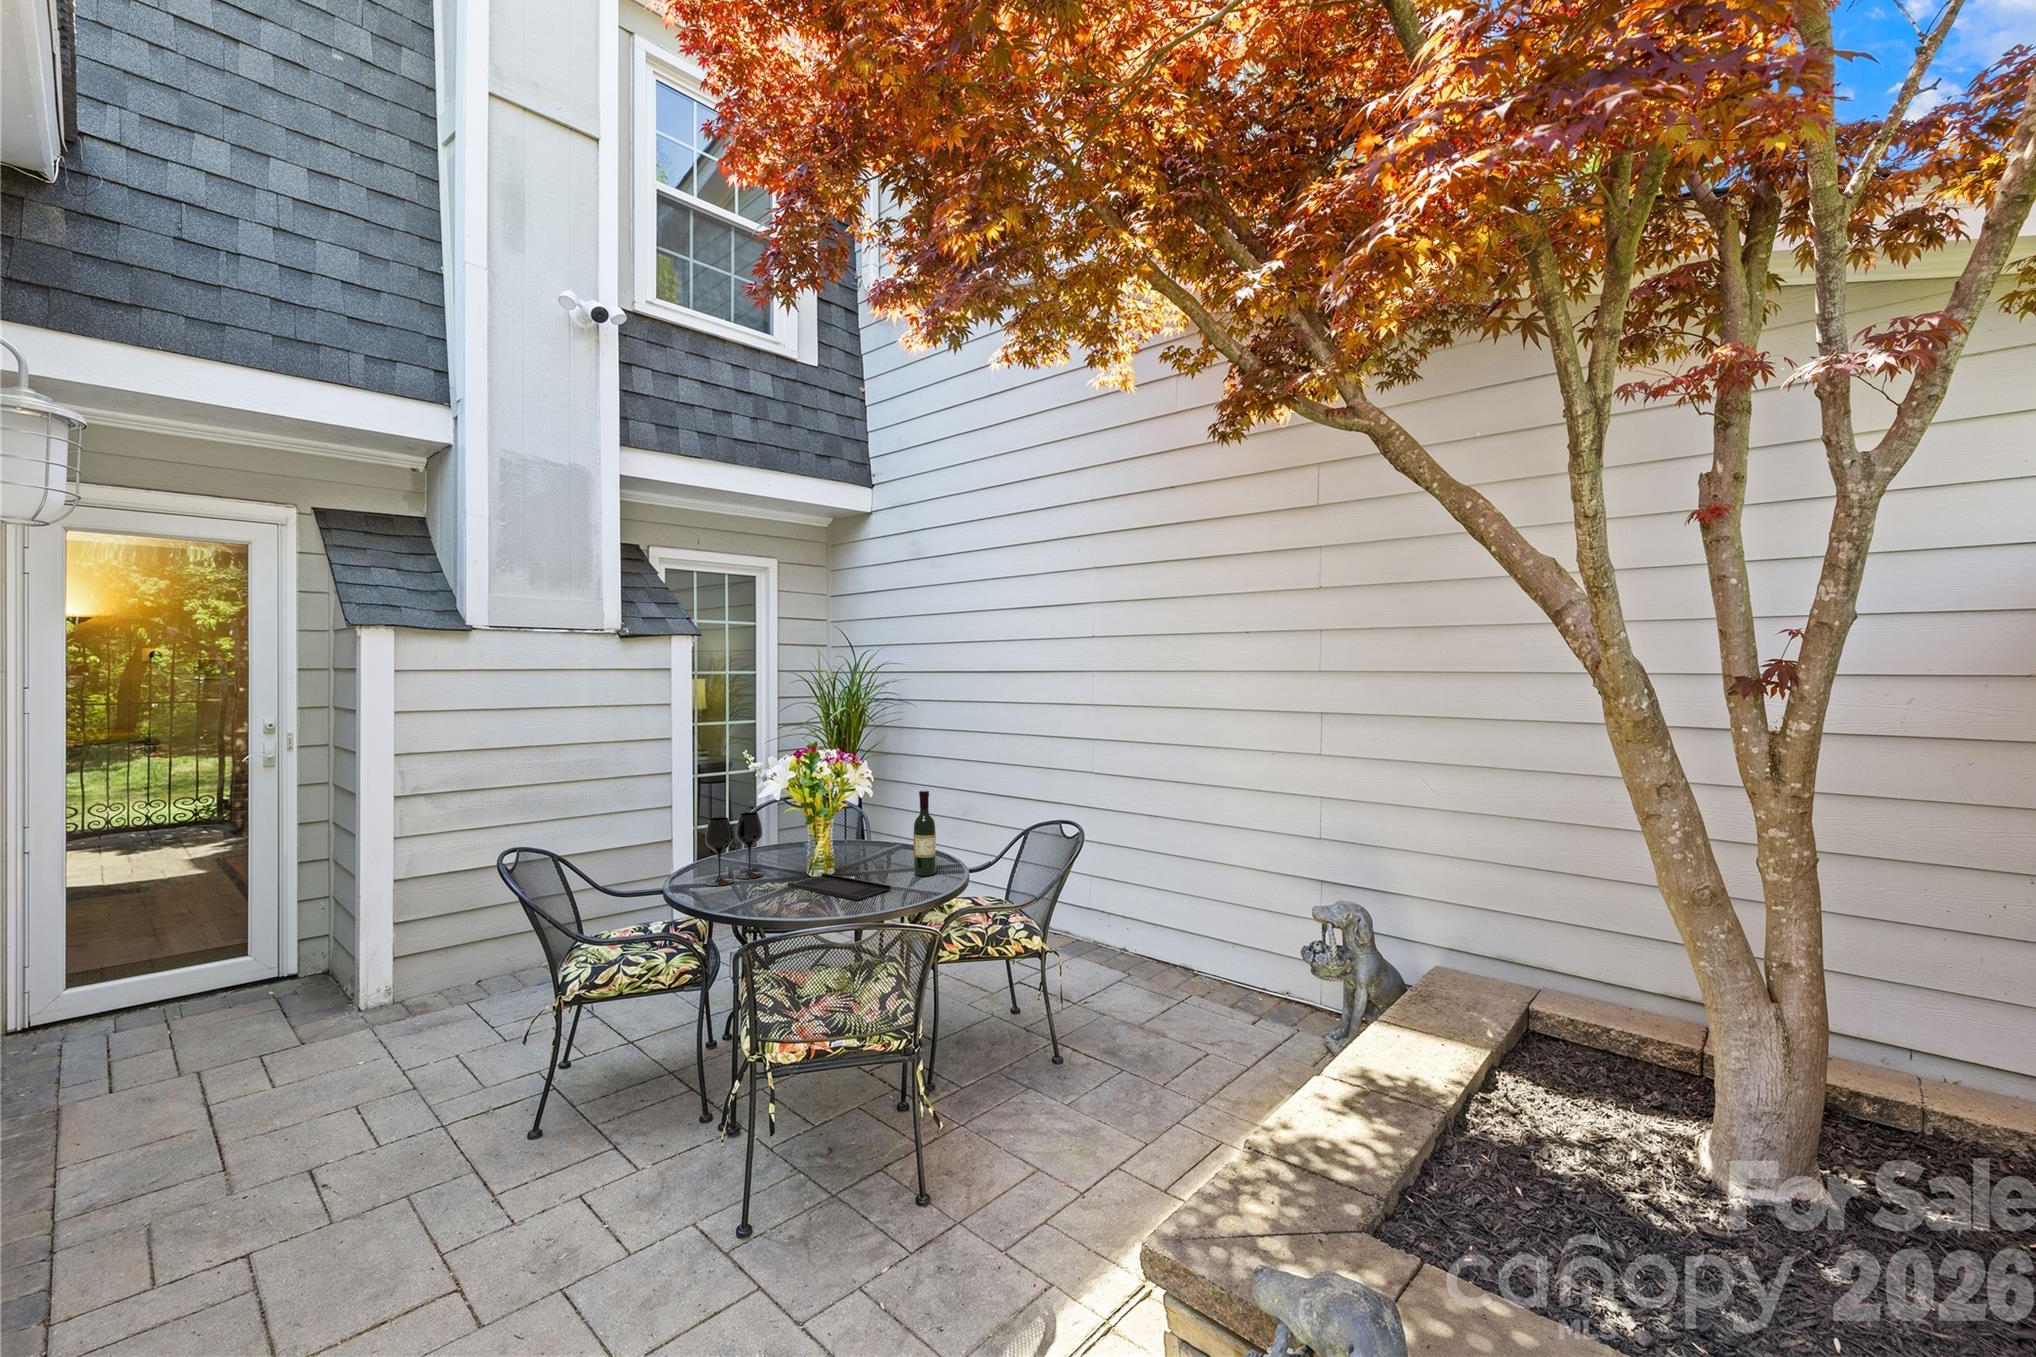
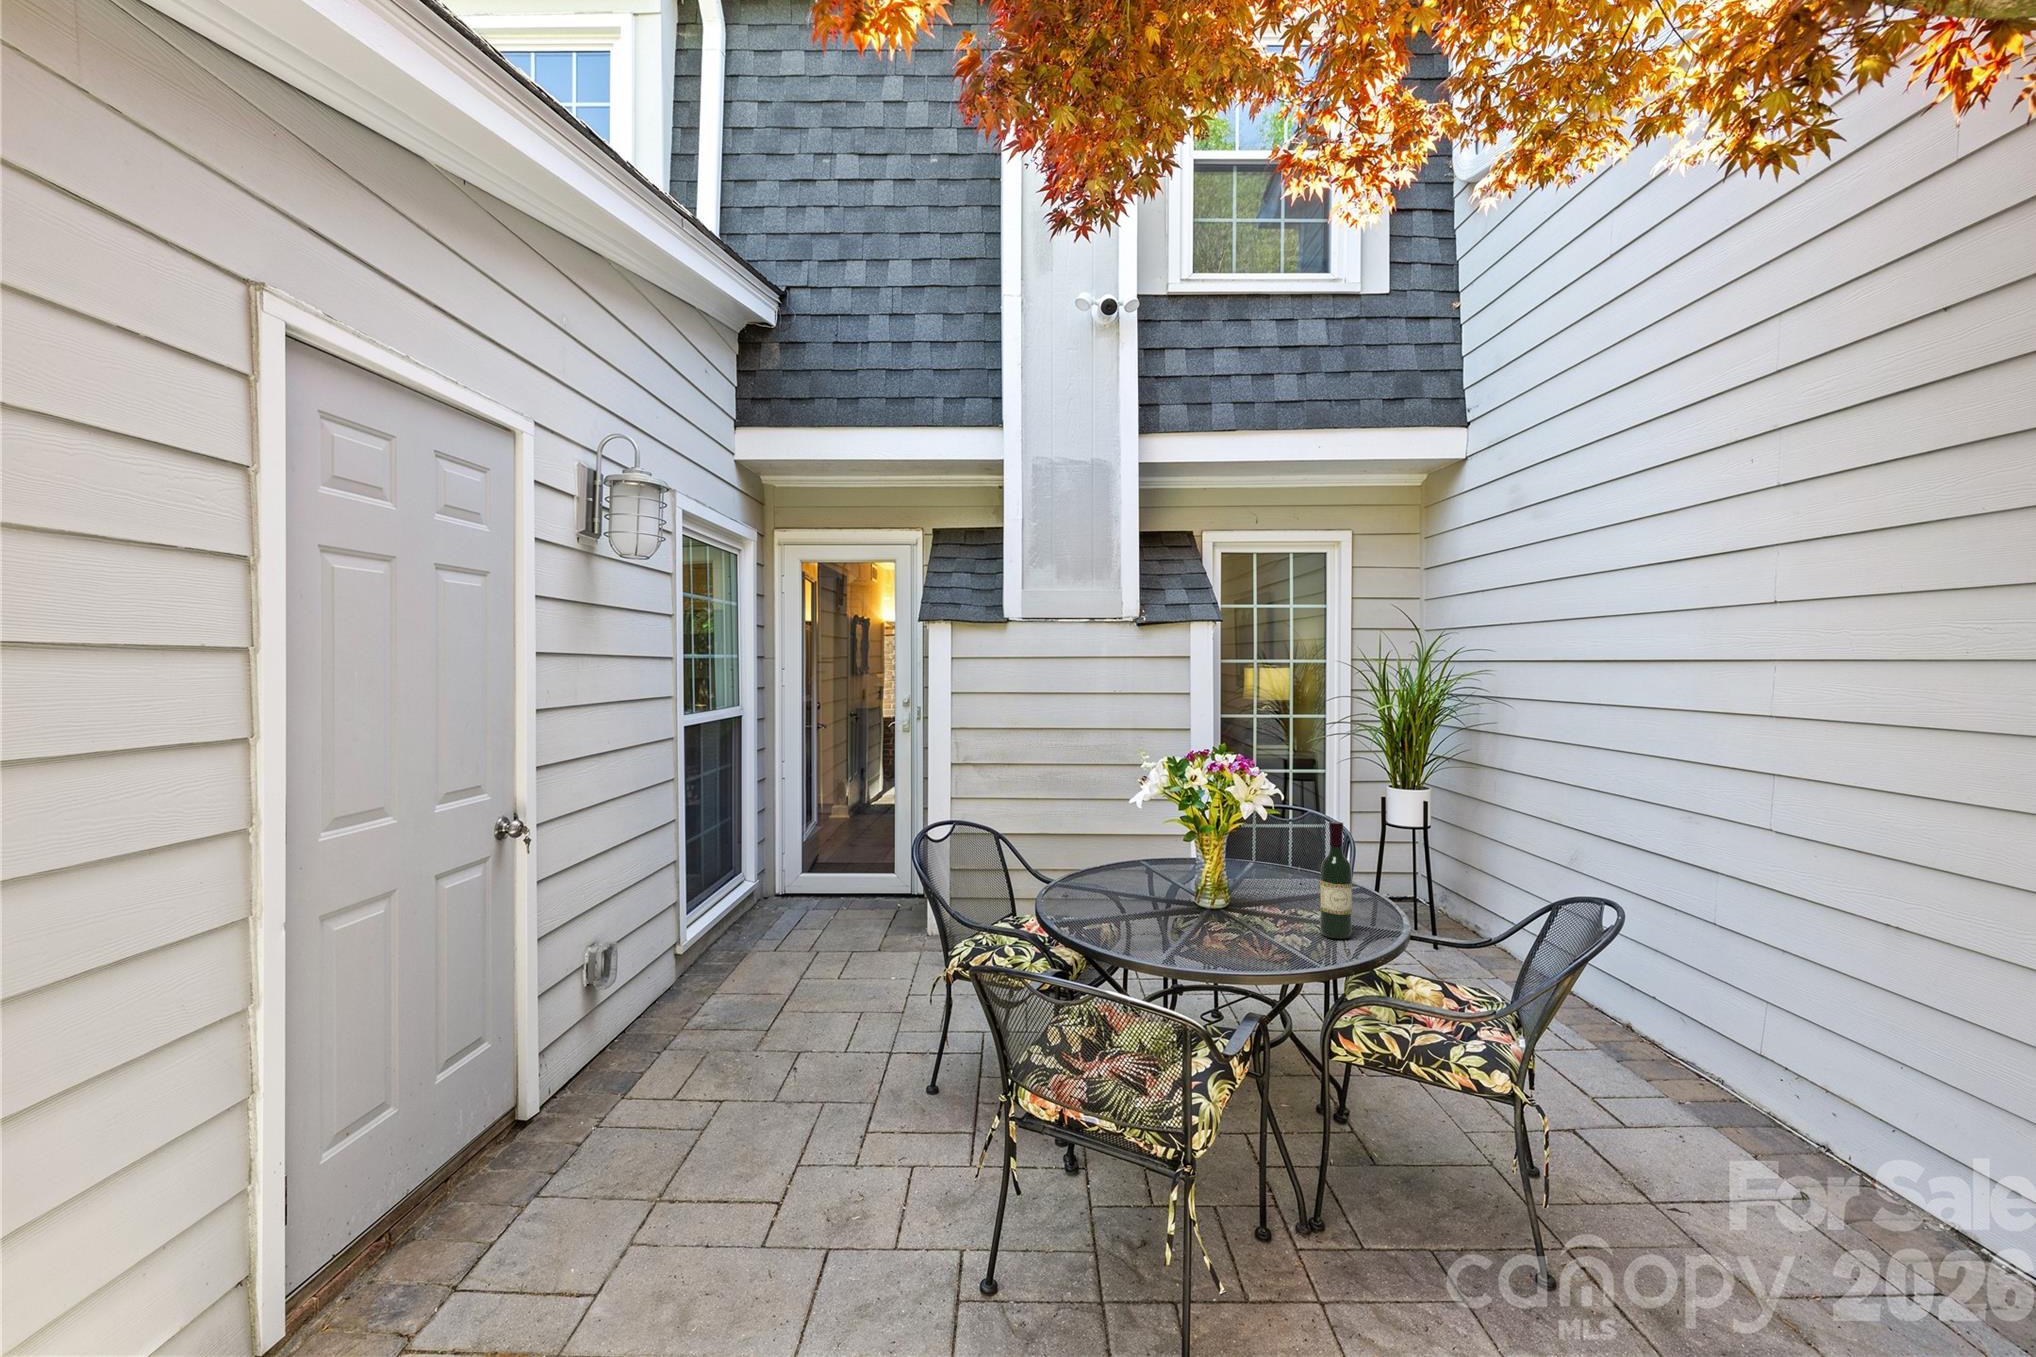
wine glass: present [705,812,764,886] -> none [1091,819,1159,896]
tray: present [788,873,891,900] -> none [1162,906,1262,947]

